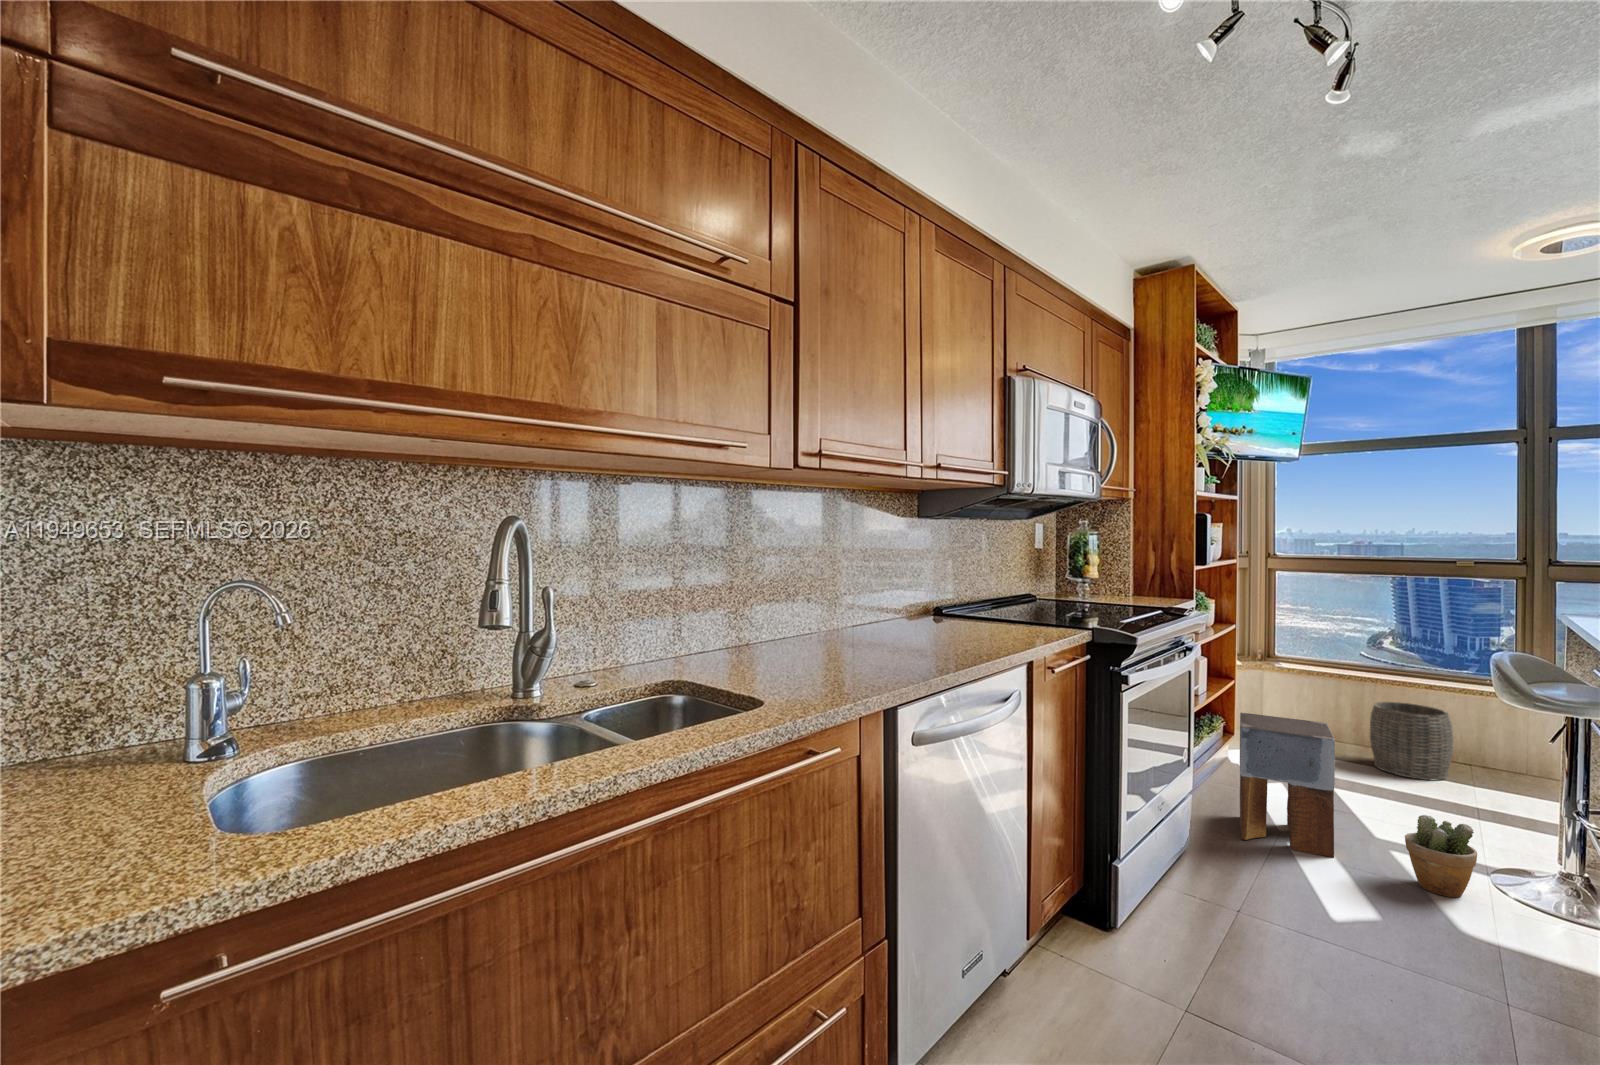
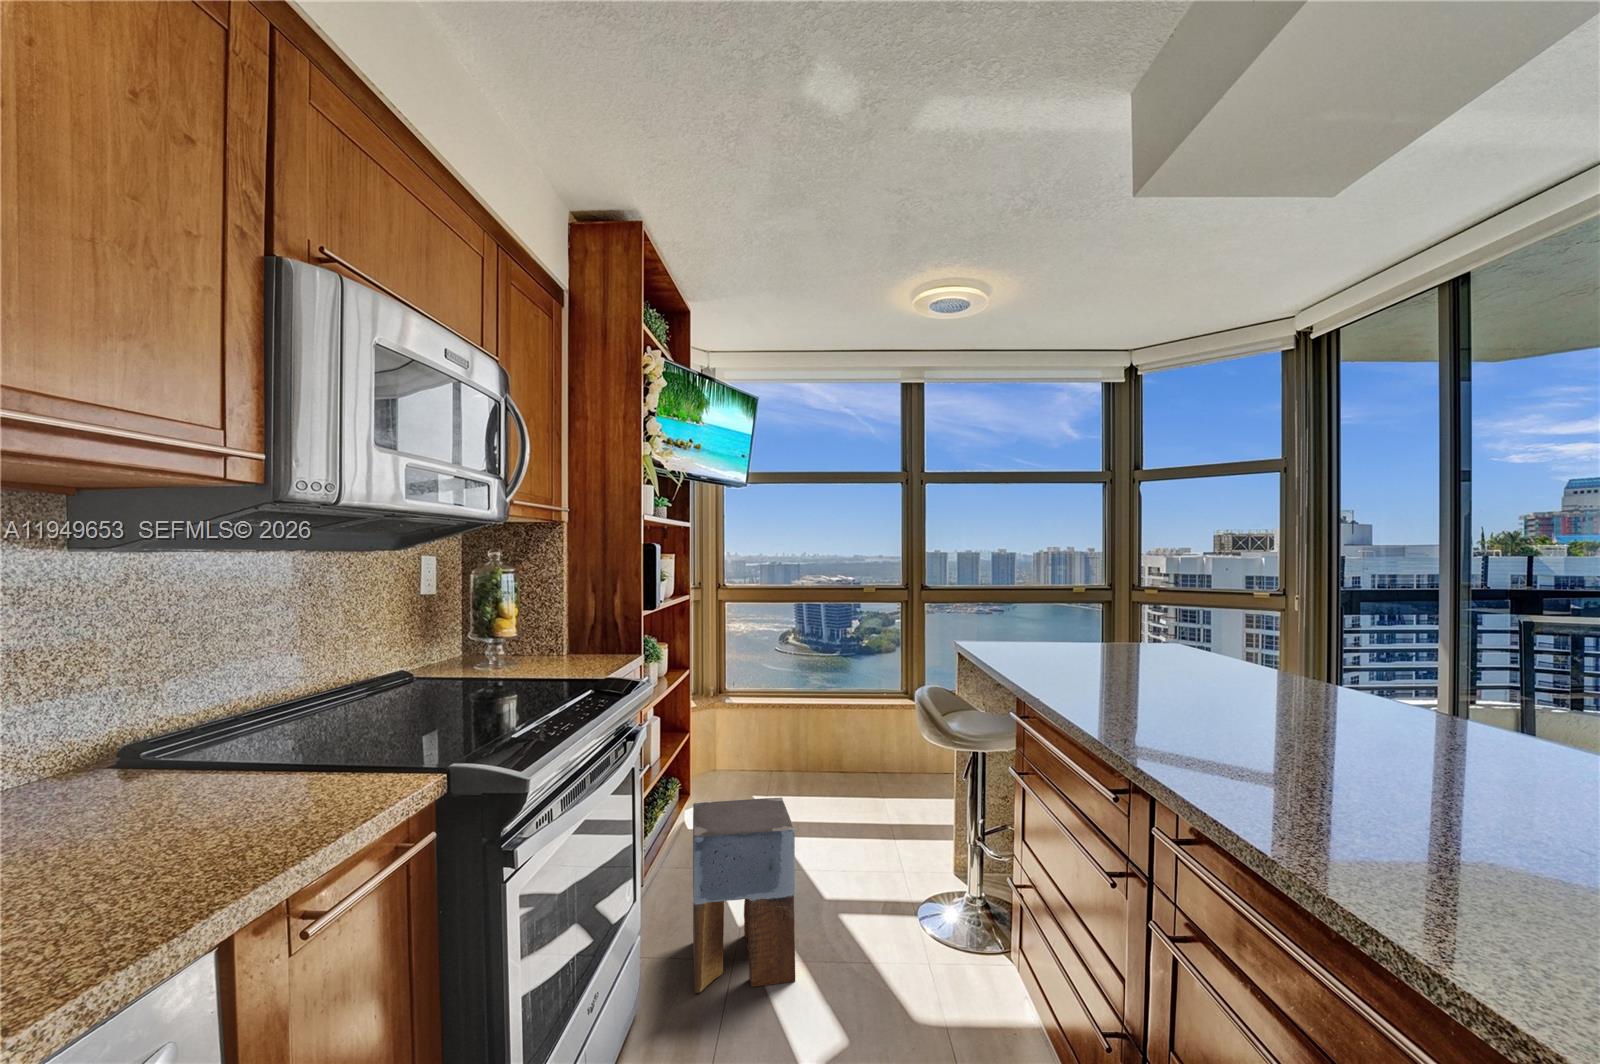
woven basket: present [1370,702,1453,780] -> none [807,730,870,810]
potted plant: present [1405,815,1477,897] -> none [864,905,927,1004]

